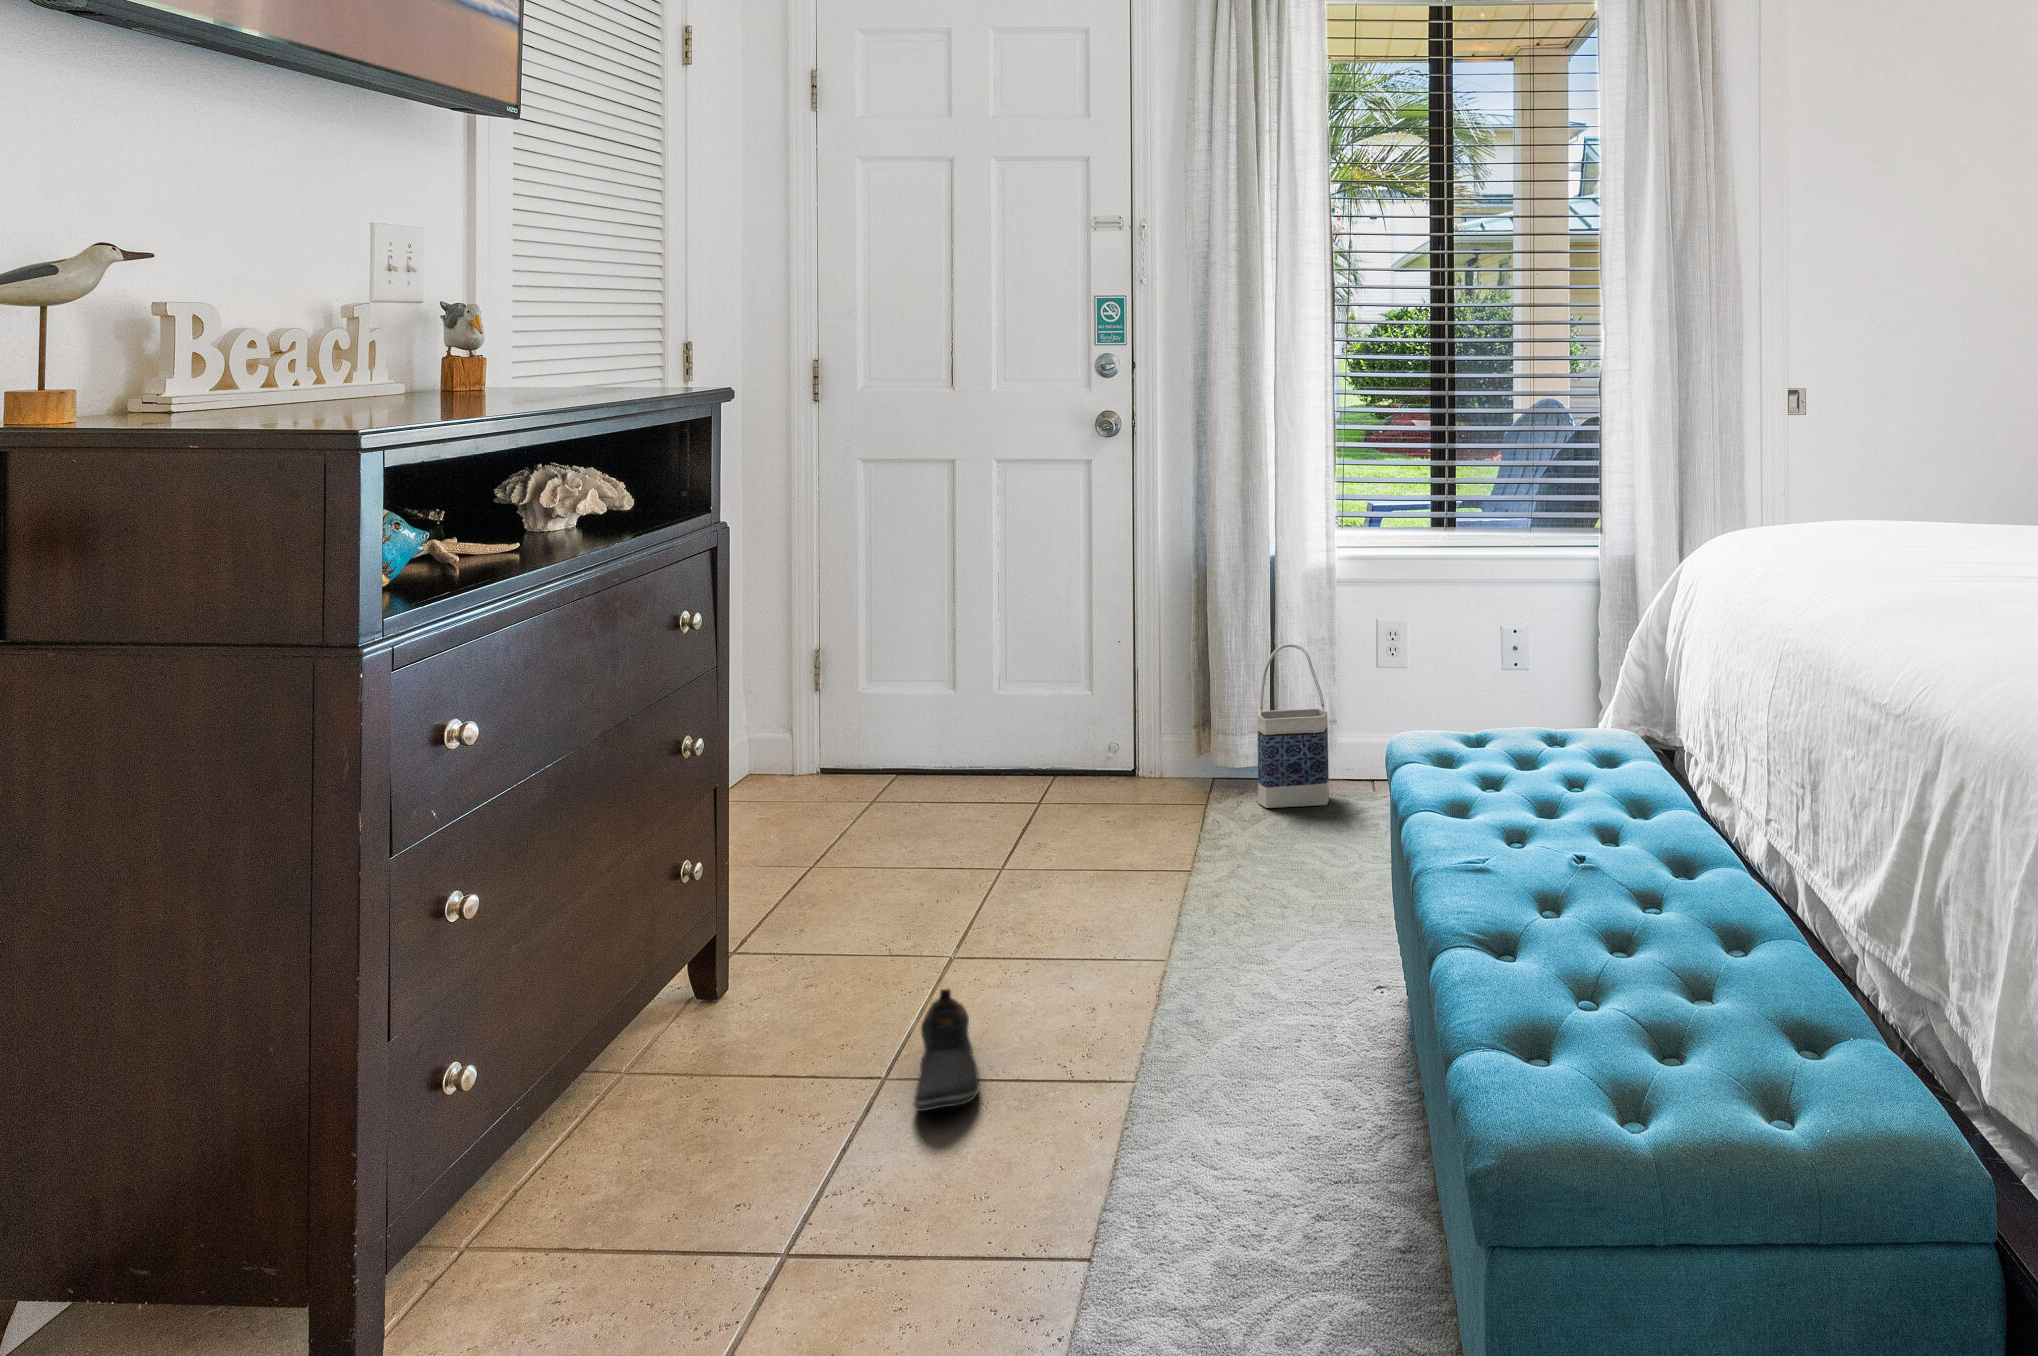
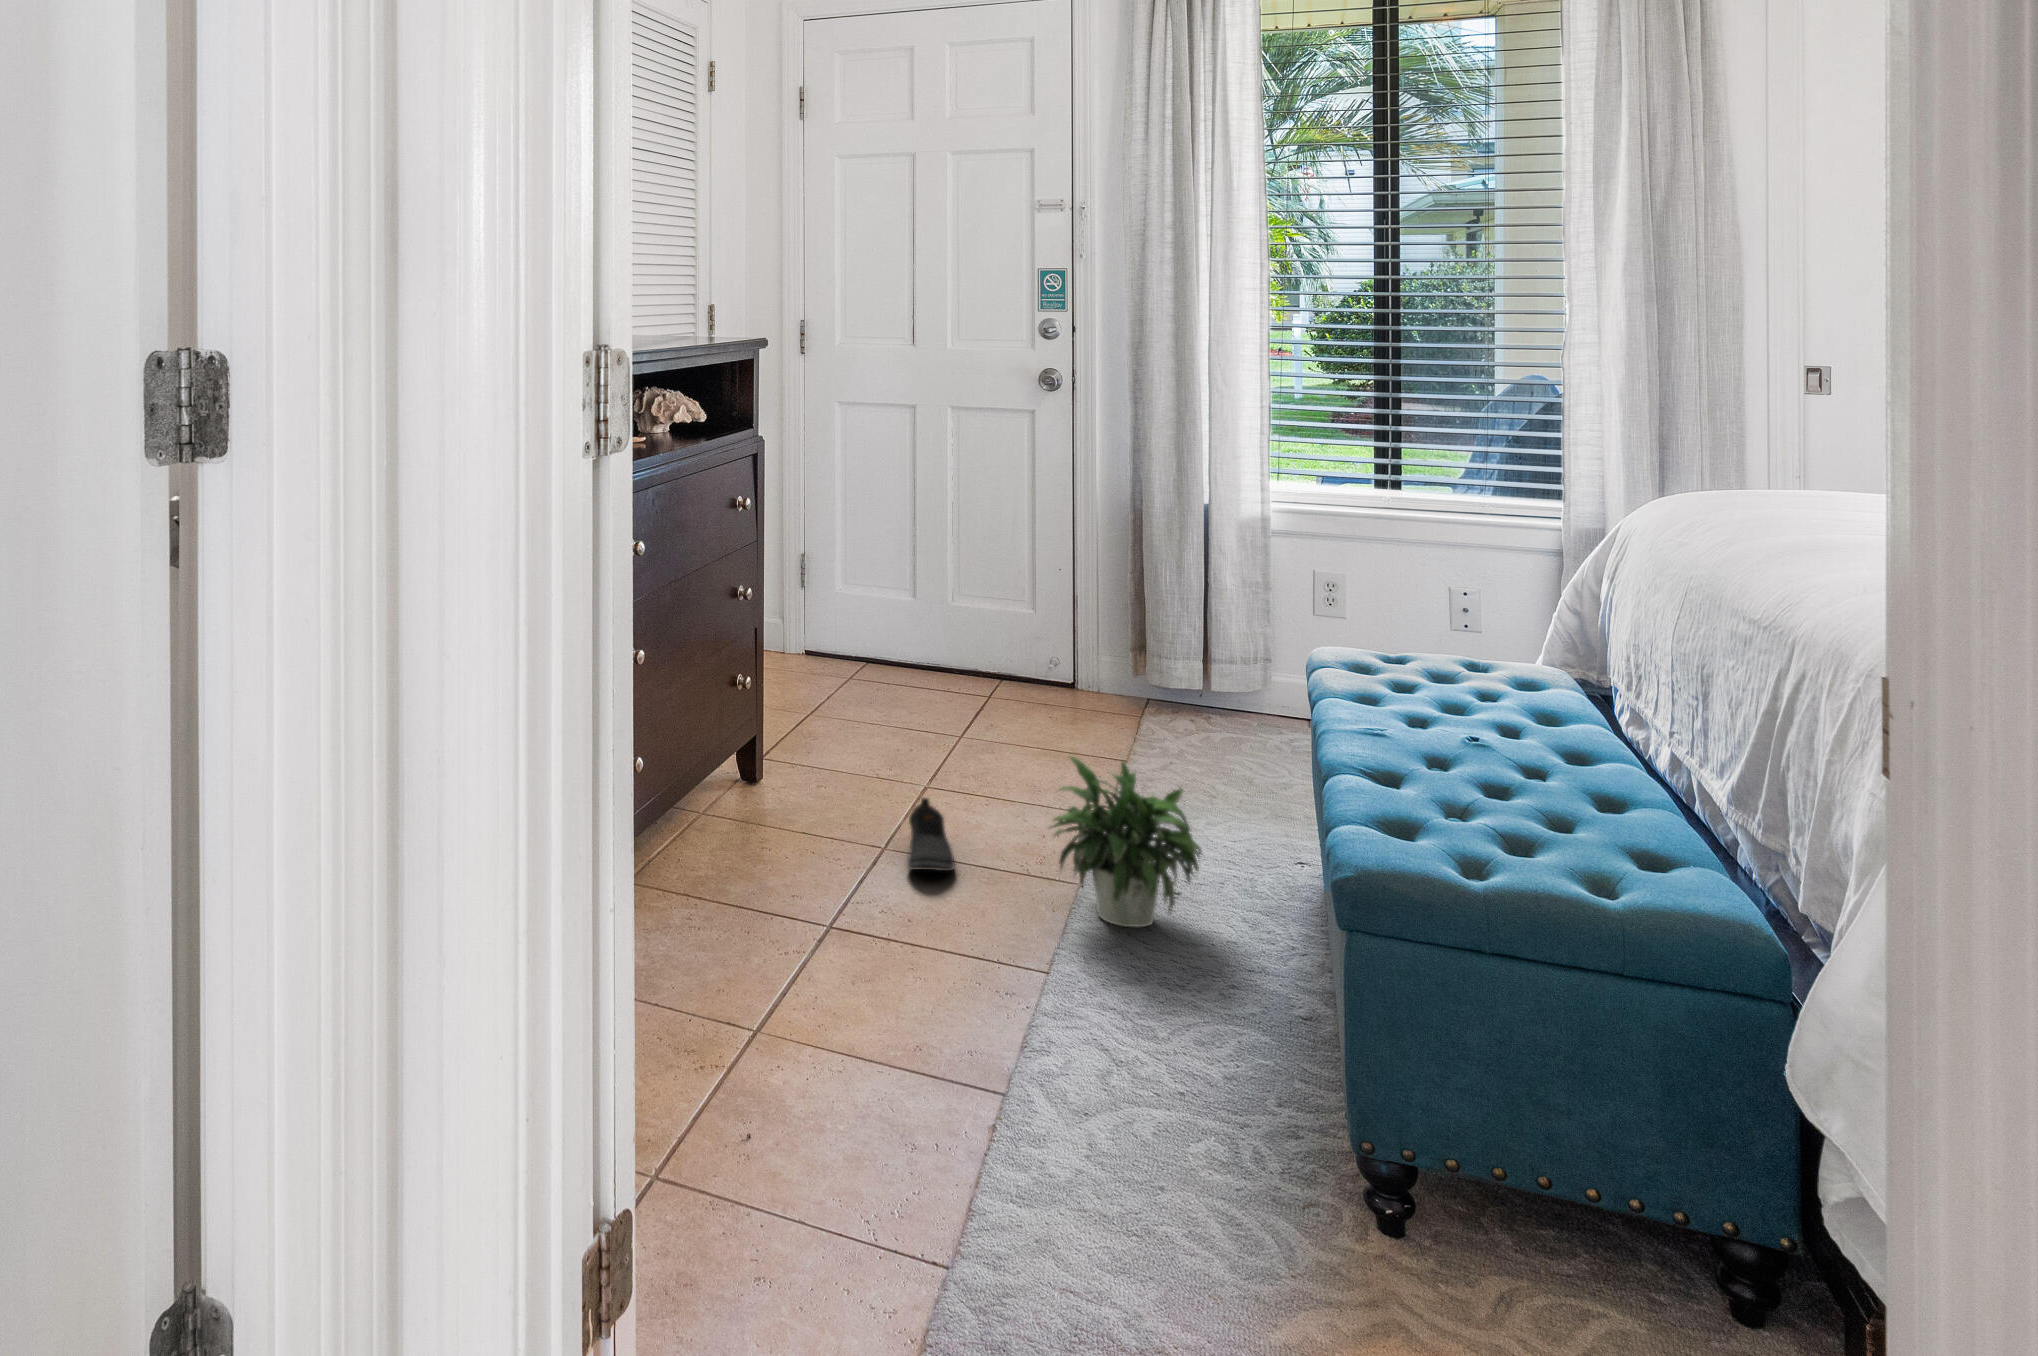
bag: present [1257,644,1329,808] -> none [1184,583,1254,730]
potted plant: none [1091,913,1281,1148] -> present [1051,757,1202,927]

